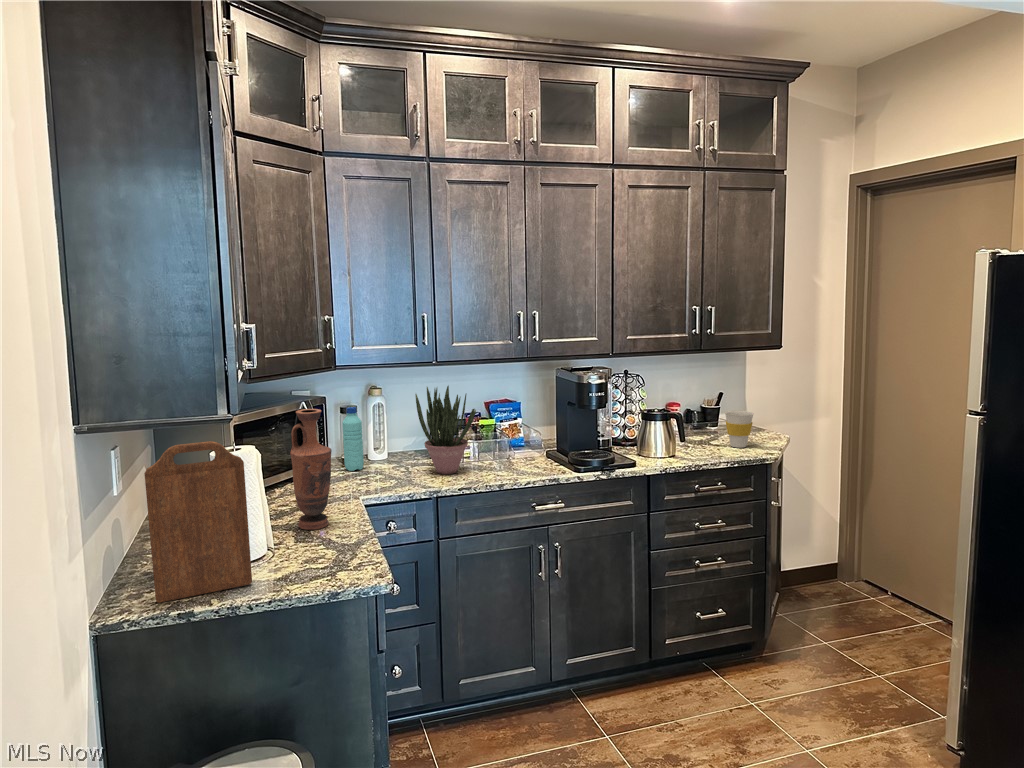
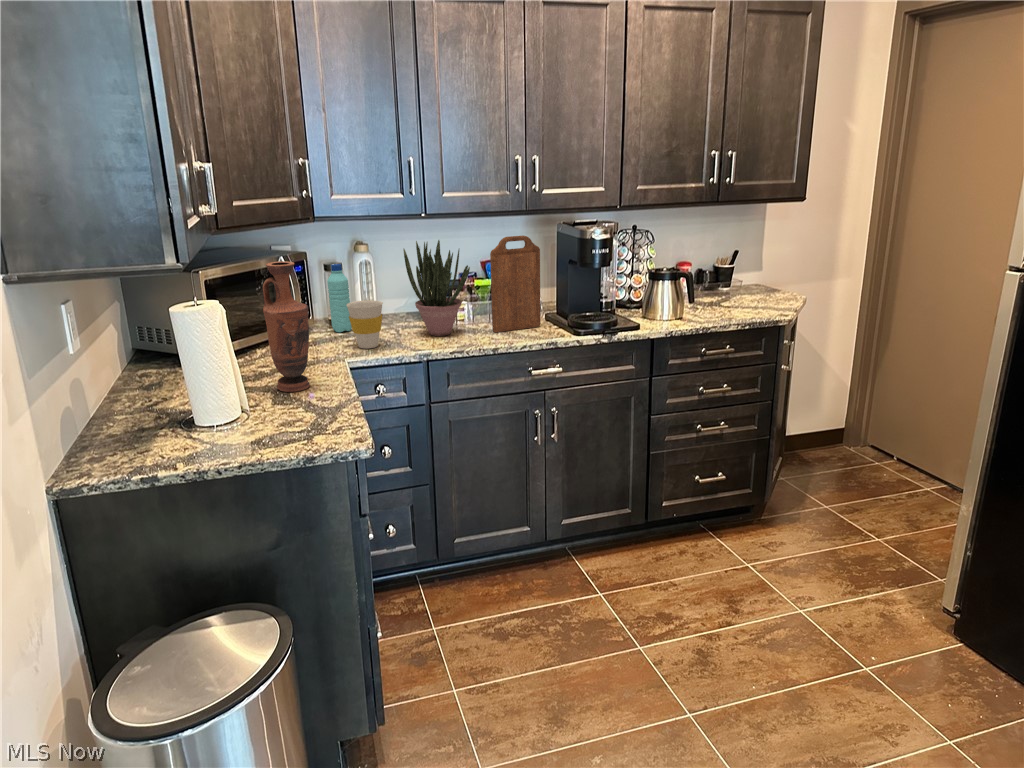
cup: present [725,411,754,448] -> present [347,300,383,349]
cutting board: present [144,441,252,603] -> present [490,235,541,333]

